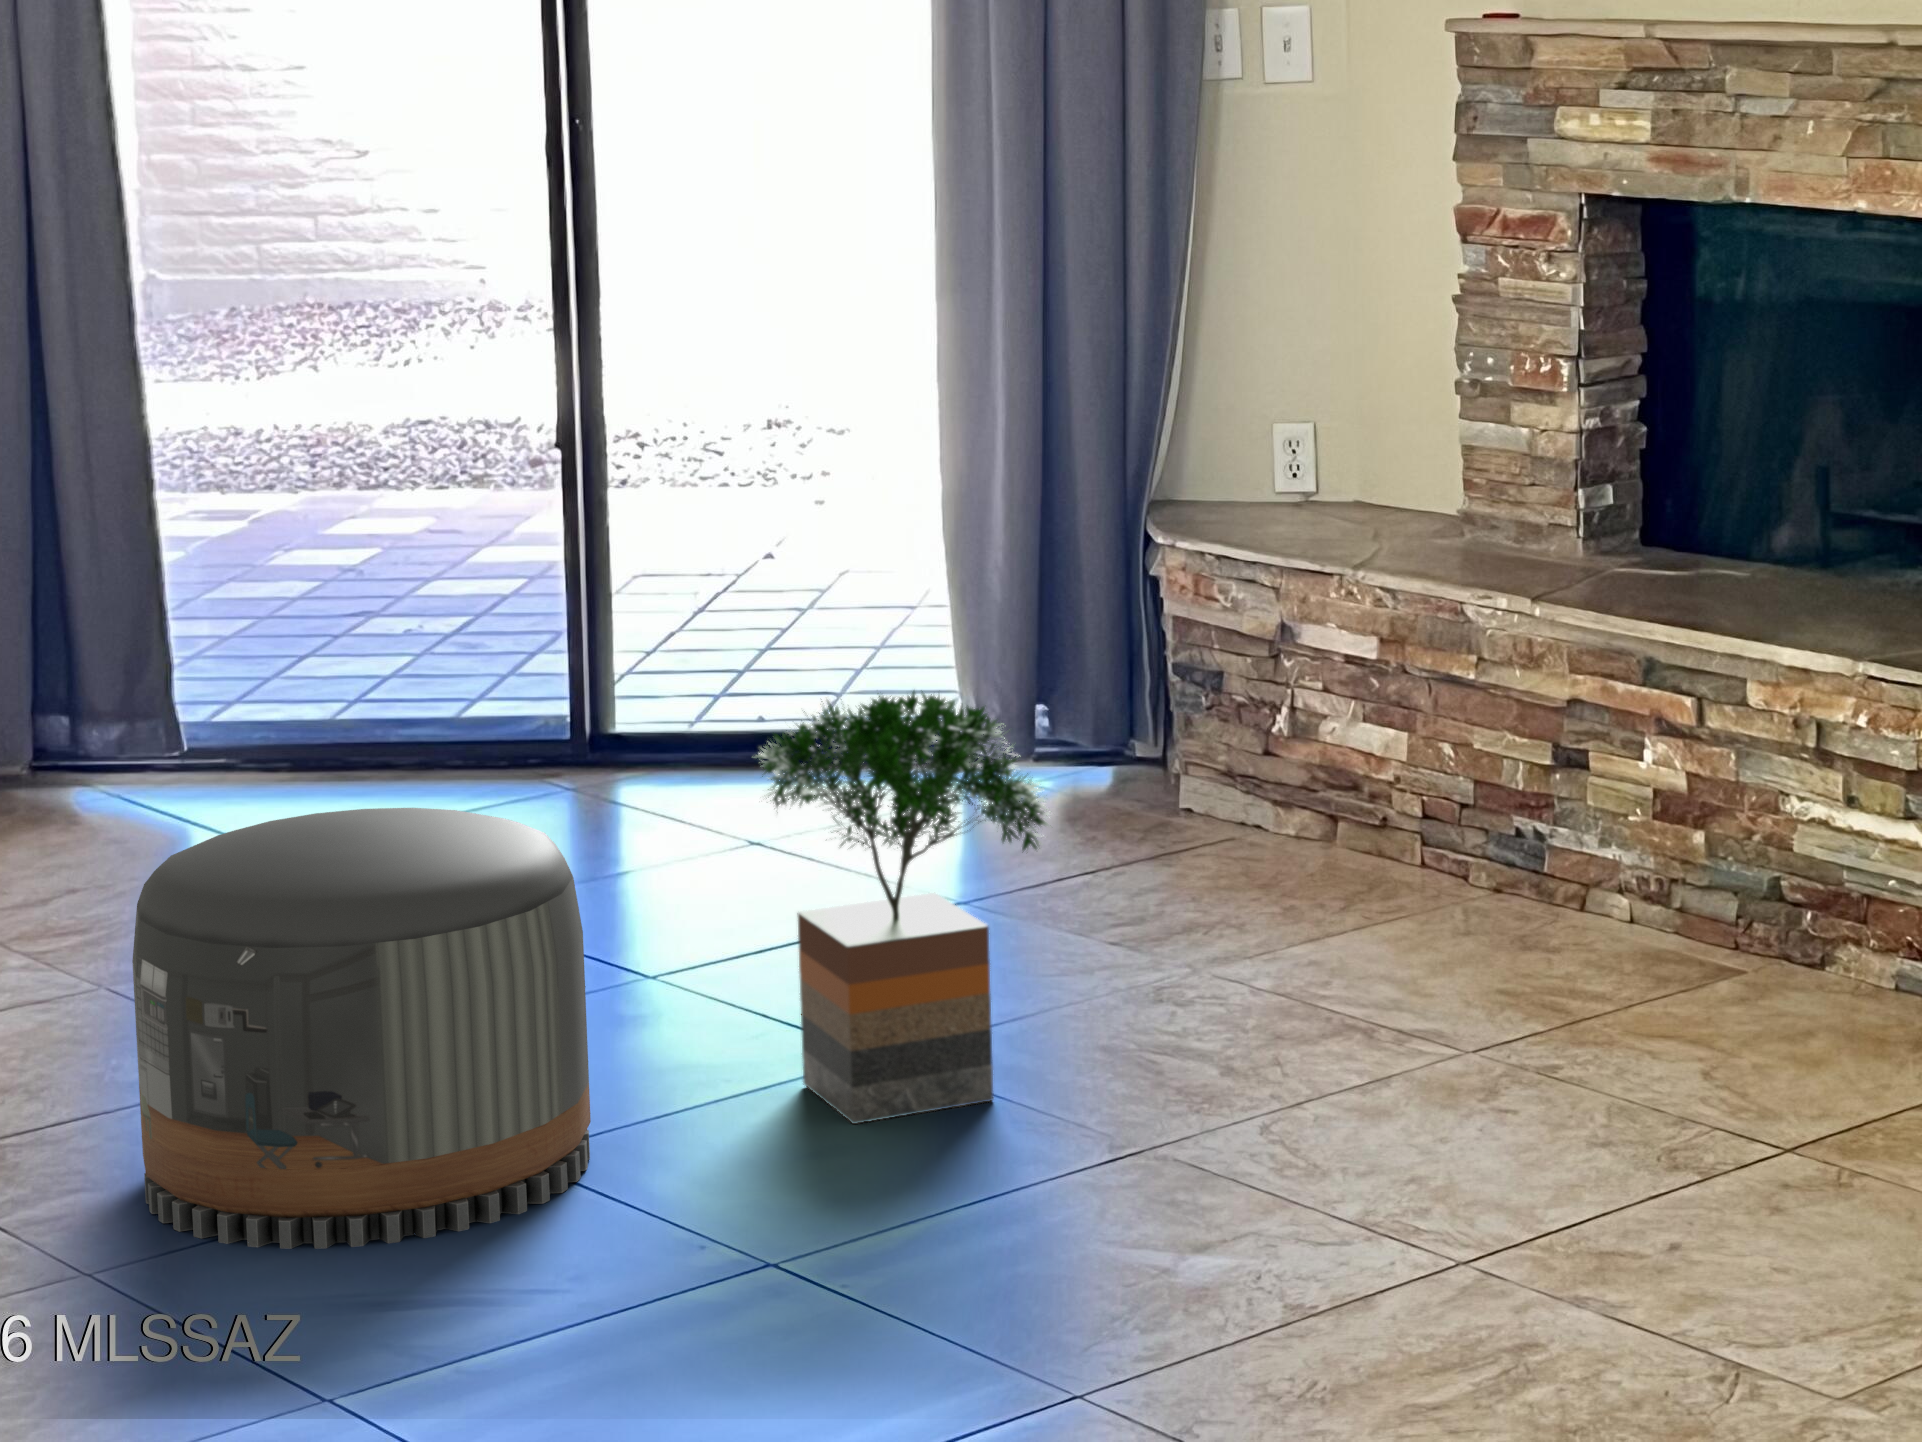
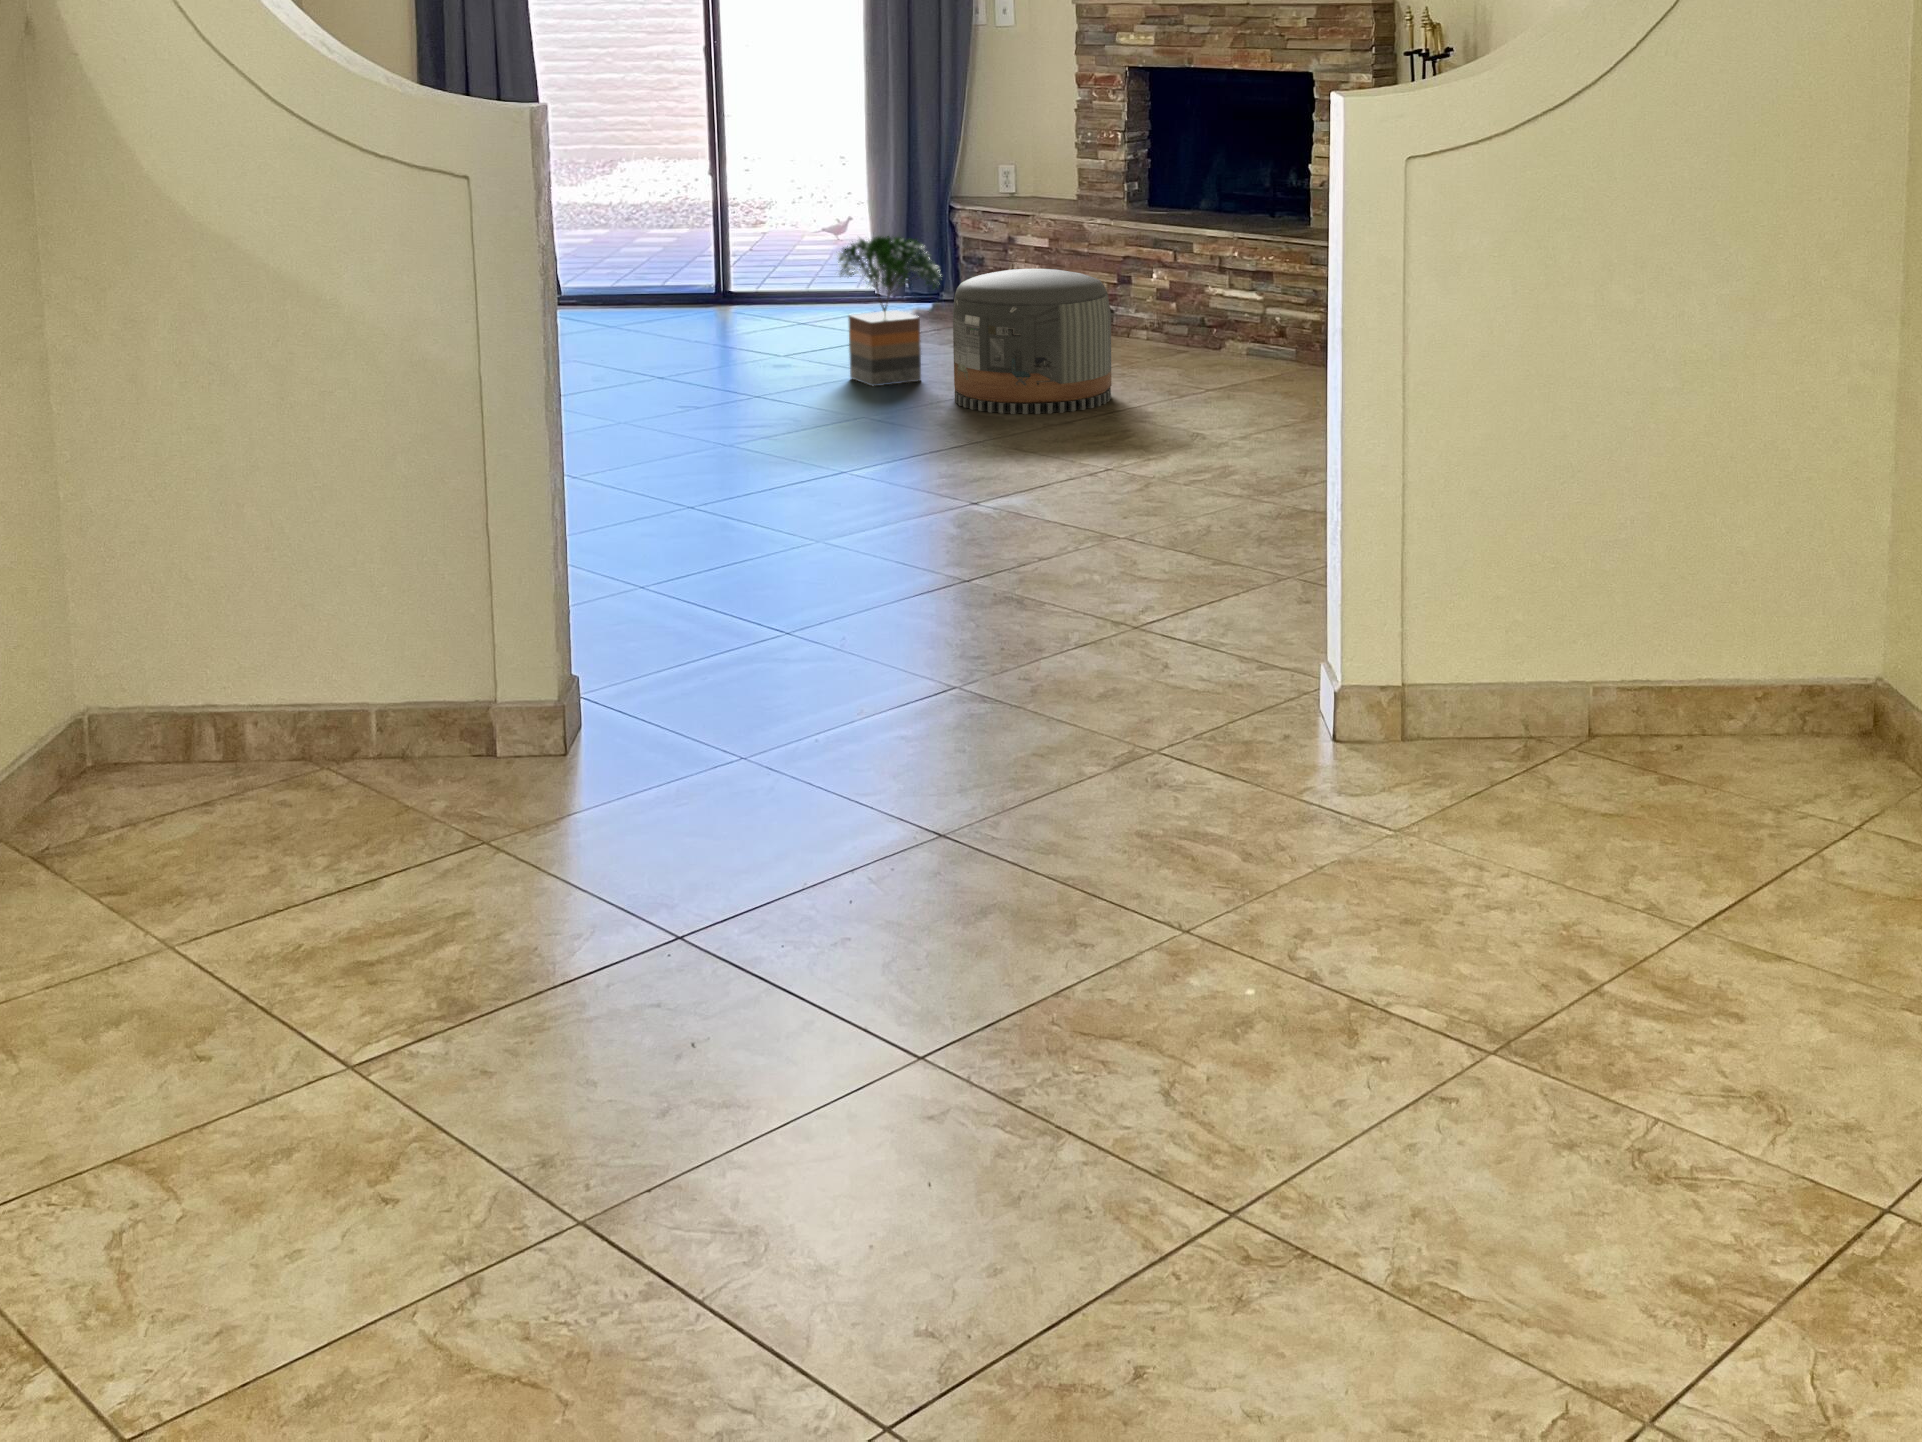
pouf: present [132,808,591,1249] -> present [953,269,1112,414]

